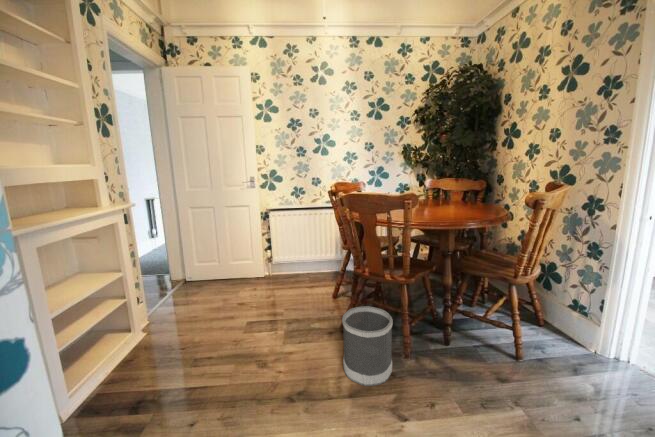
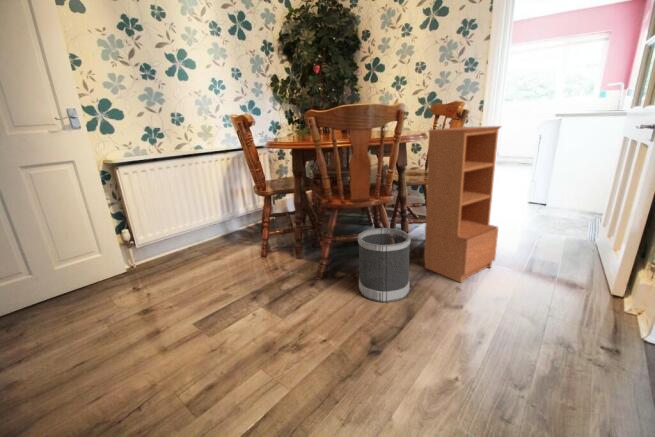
bookcase: none [436,225,534,418] -> present [424,126,500,282]

